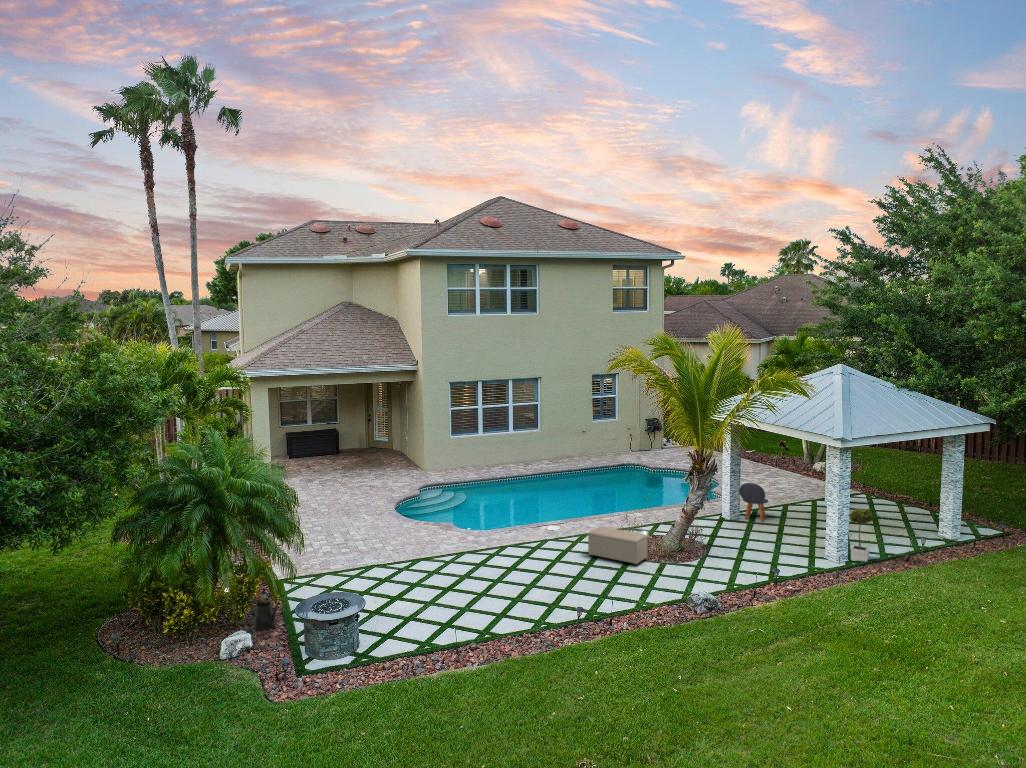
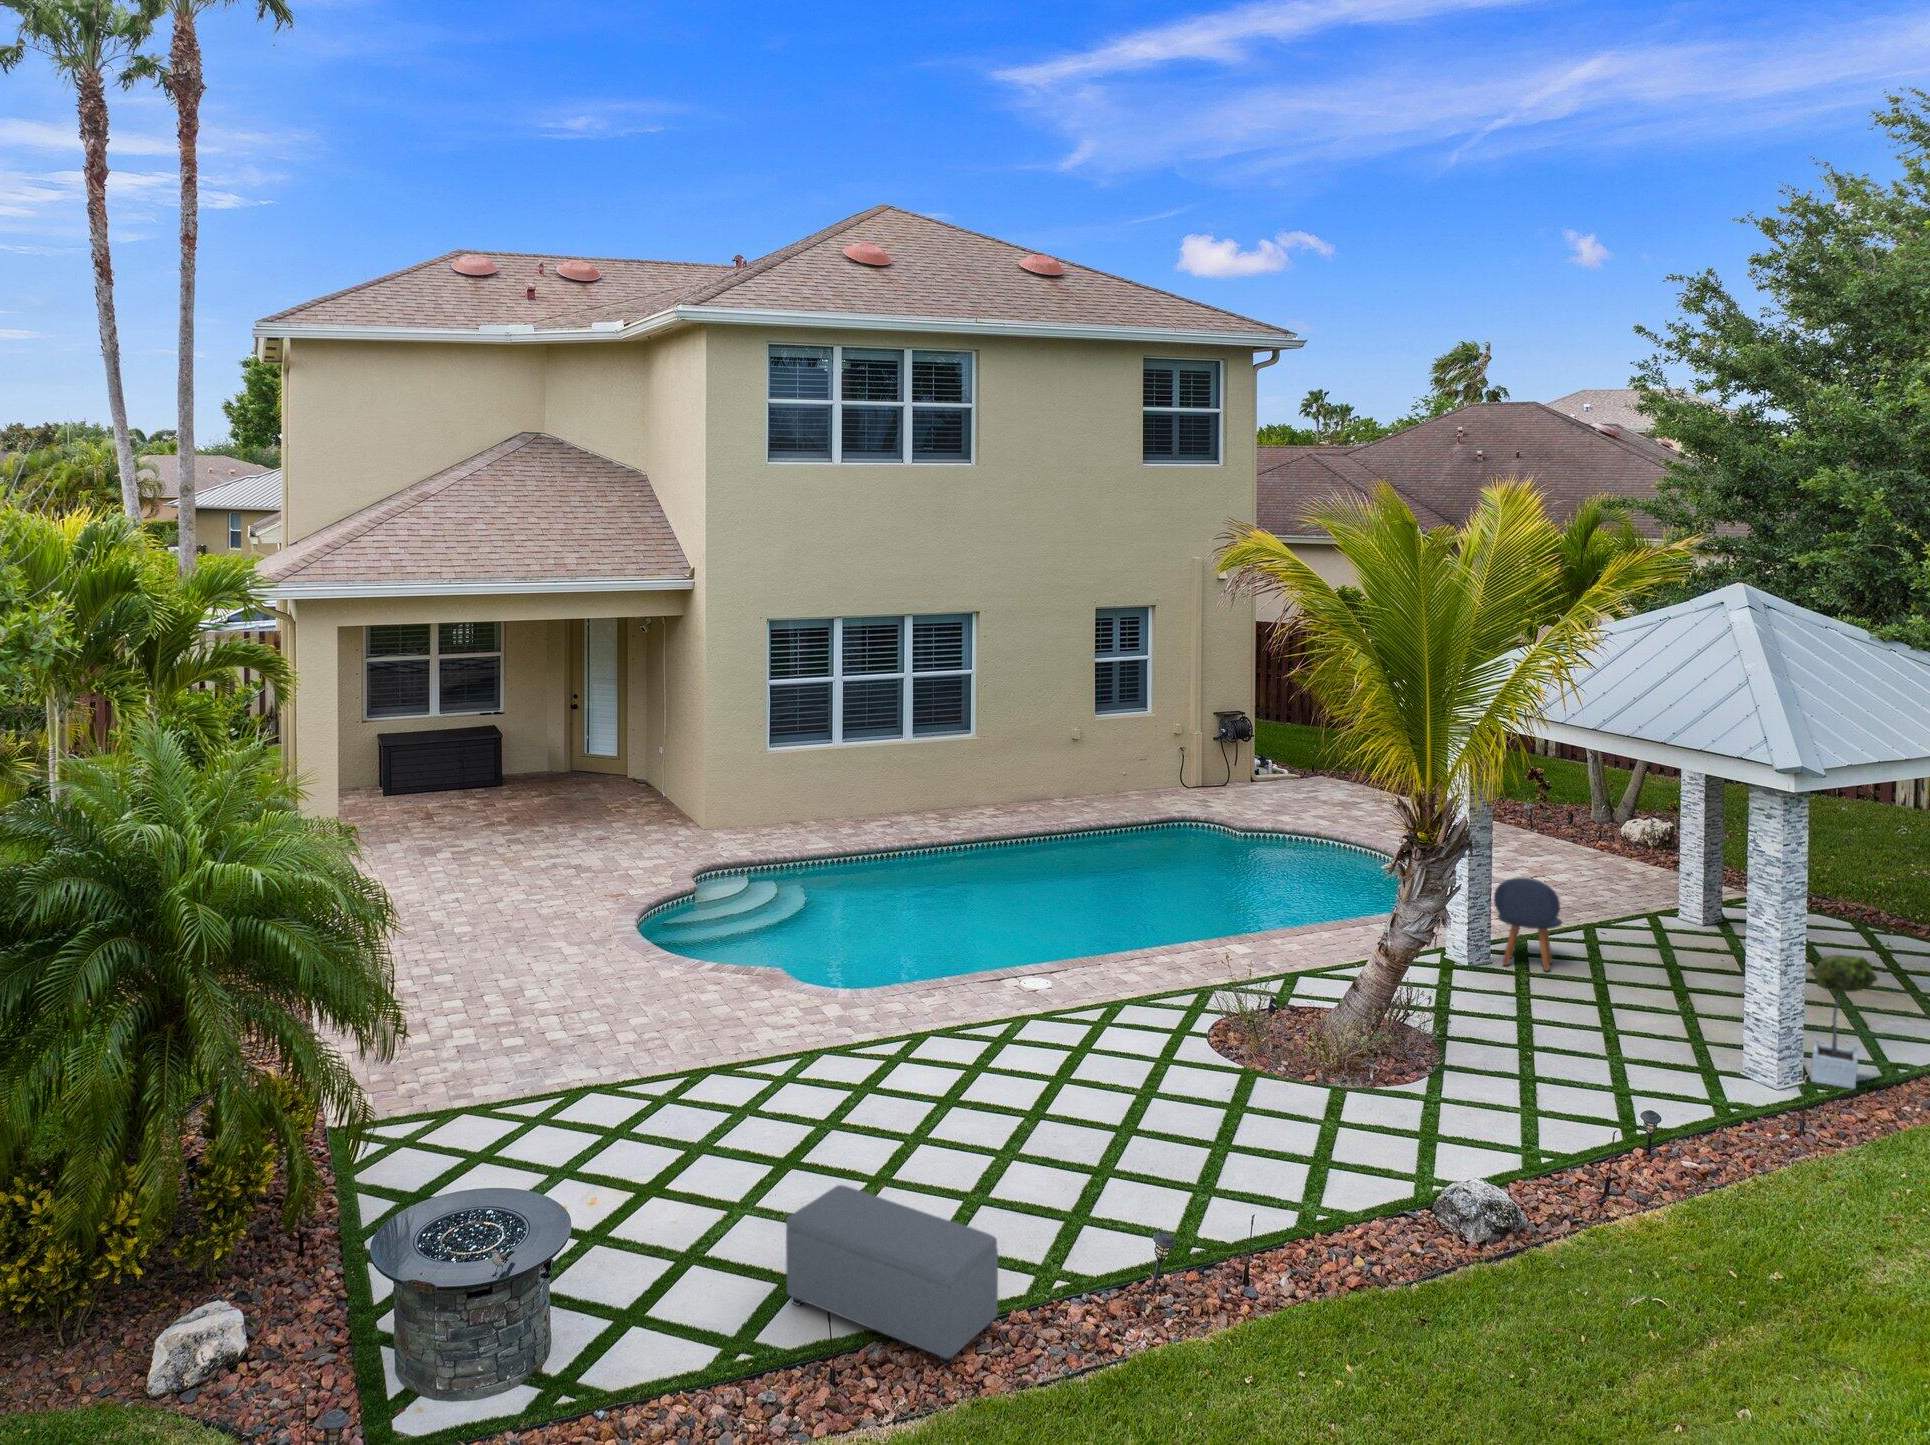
ottoman: present [588,527,647,566] -> present [786,1185,998,1366]
watering can: present [251,592,277,630] -> none [247,1183,320,1297]

